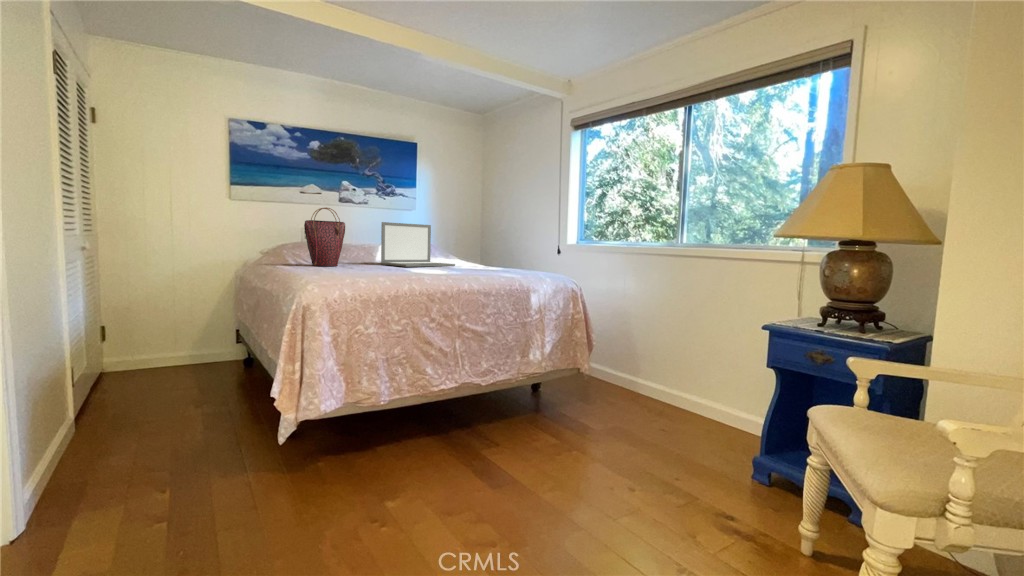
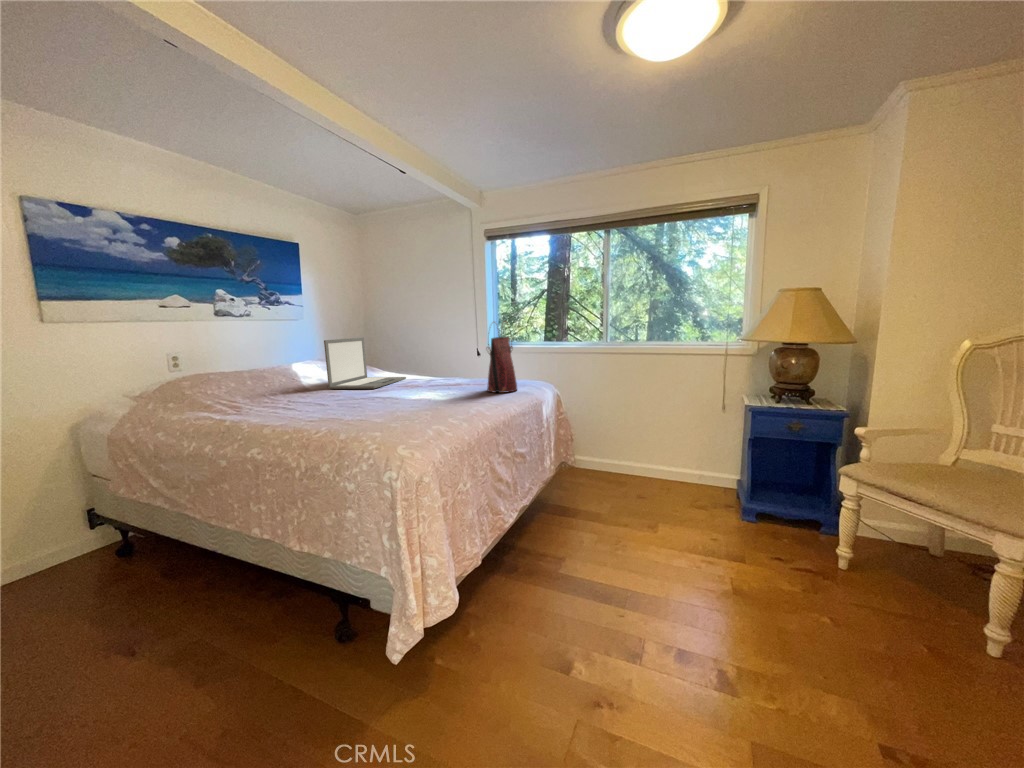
handbag: present [304,207,345,266] -> present [487,337,517,393]

